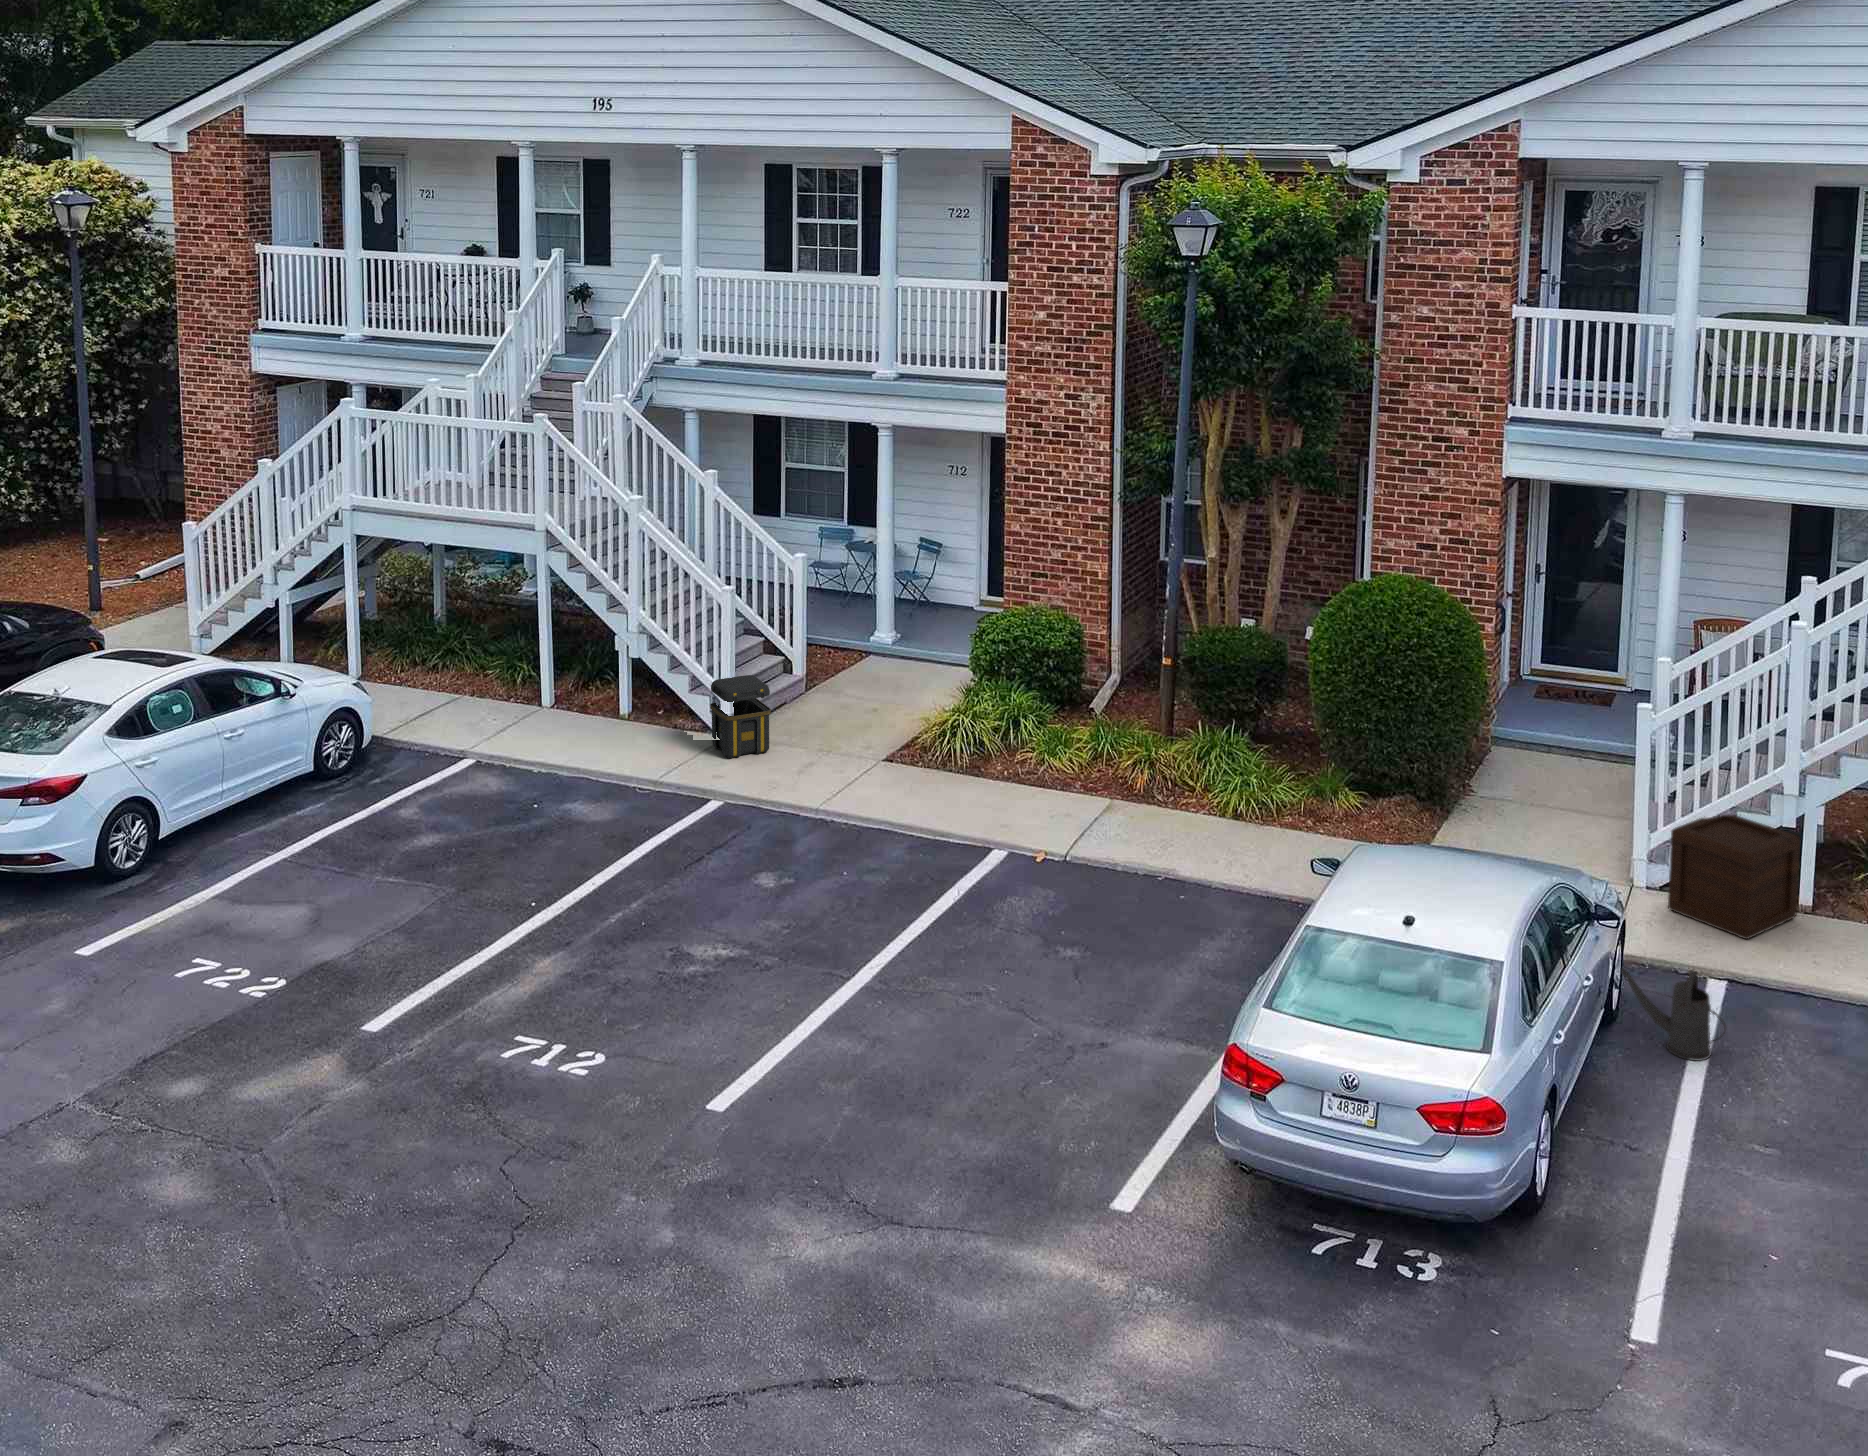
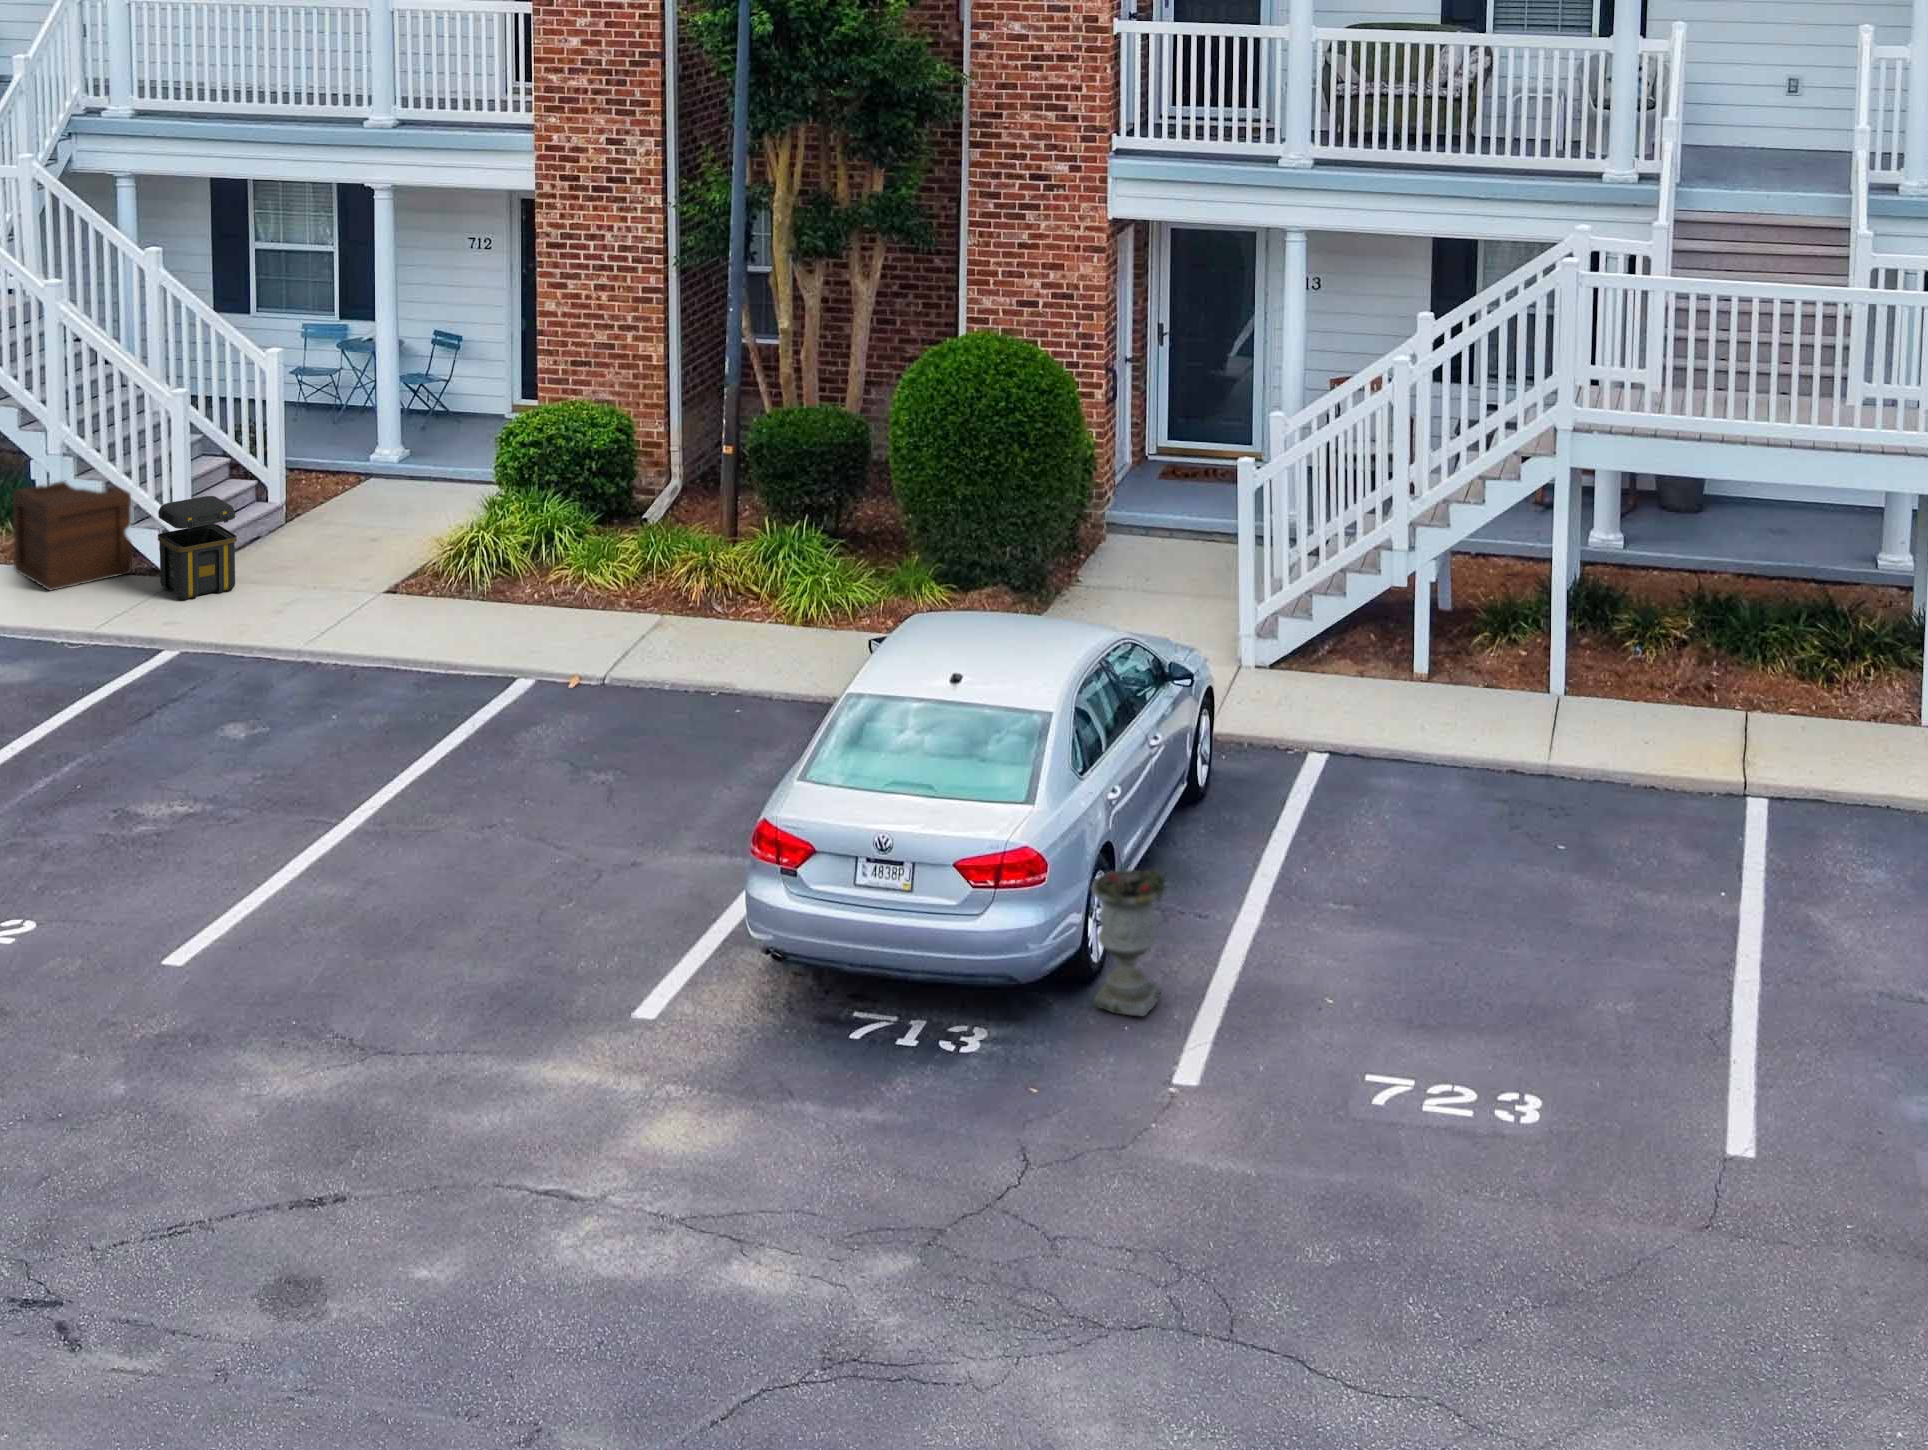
wooden crate: present [1668,815,1800,939] -> present [13,481,132,591]
watering can: present [1622,969,1726,1061] -> none [1205,728,1312,826]
planter: none [1541,1113,1616,1256] -> present [1092,869,1165,1017]

